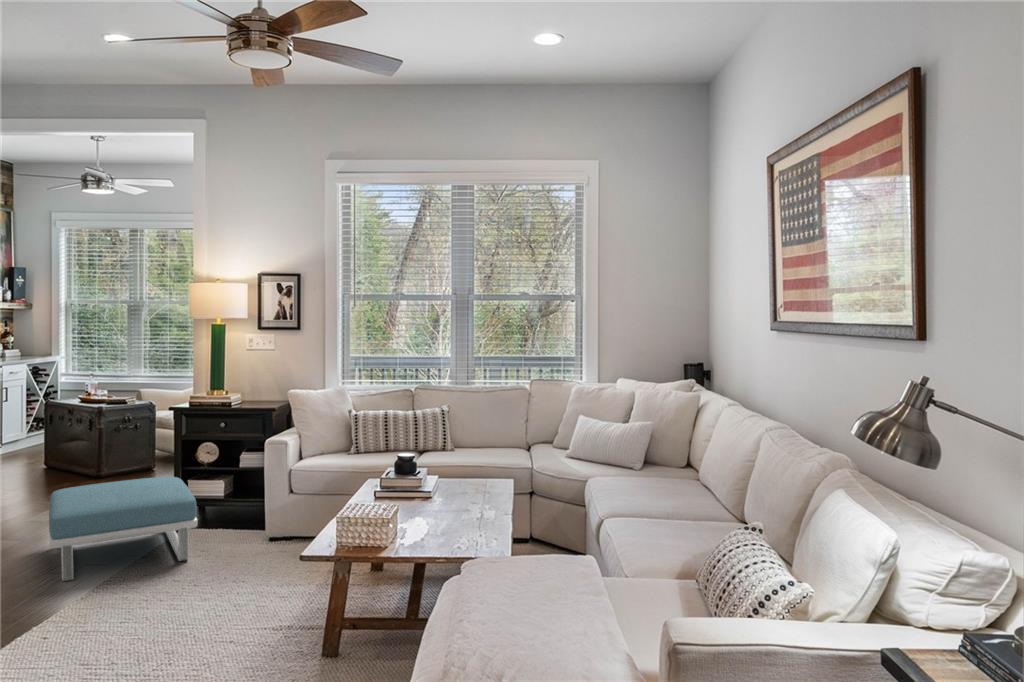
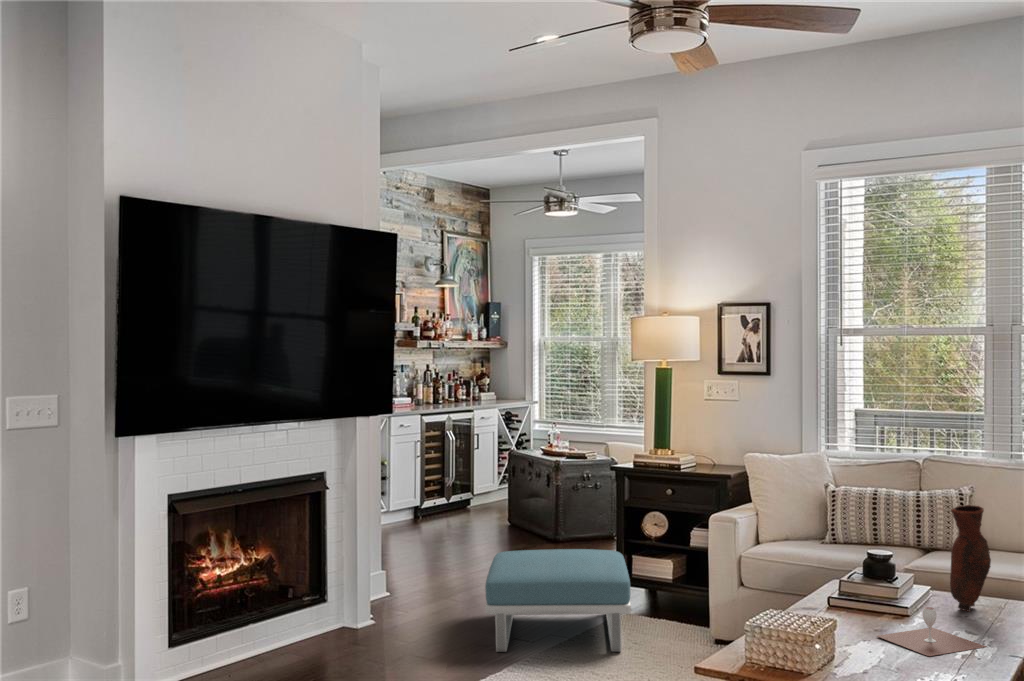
vase: none [456,415,483,488] -> present [950,505,991,612]
wine glass: none [419,487,491,522] -> present [877,607,987,656]

